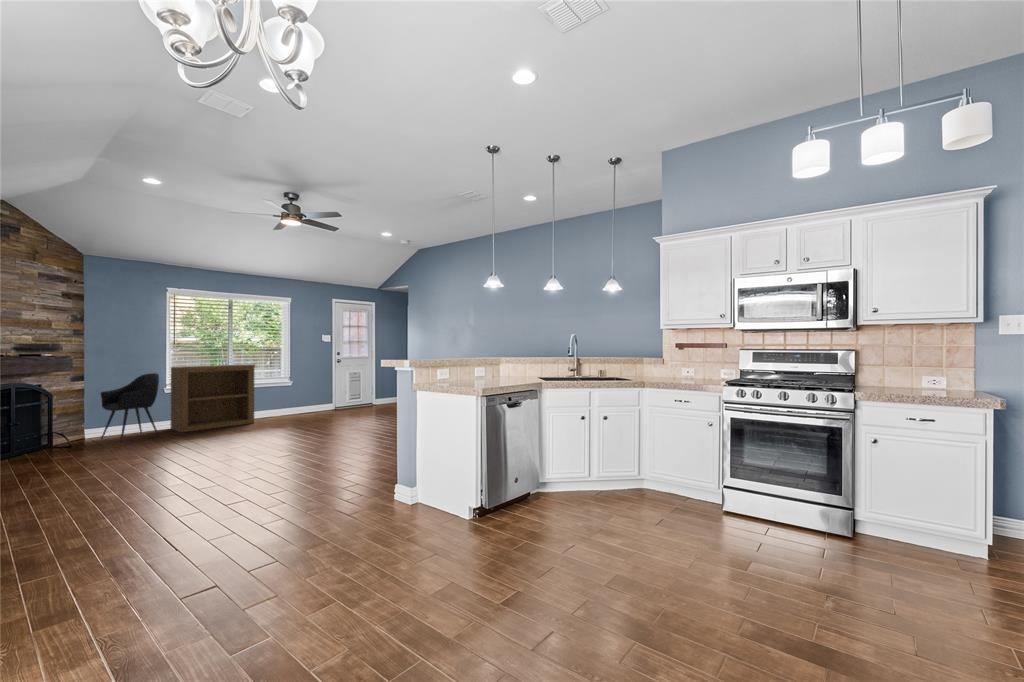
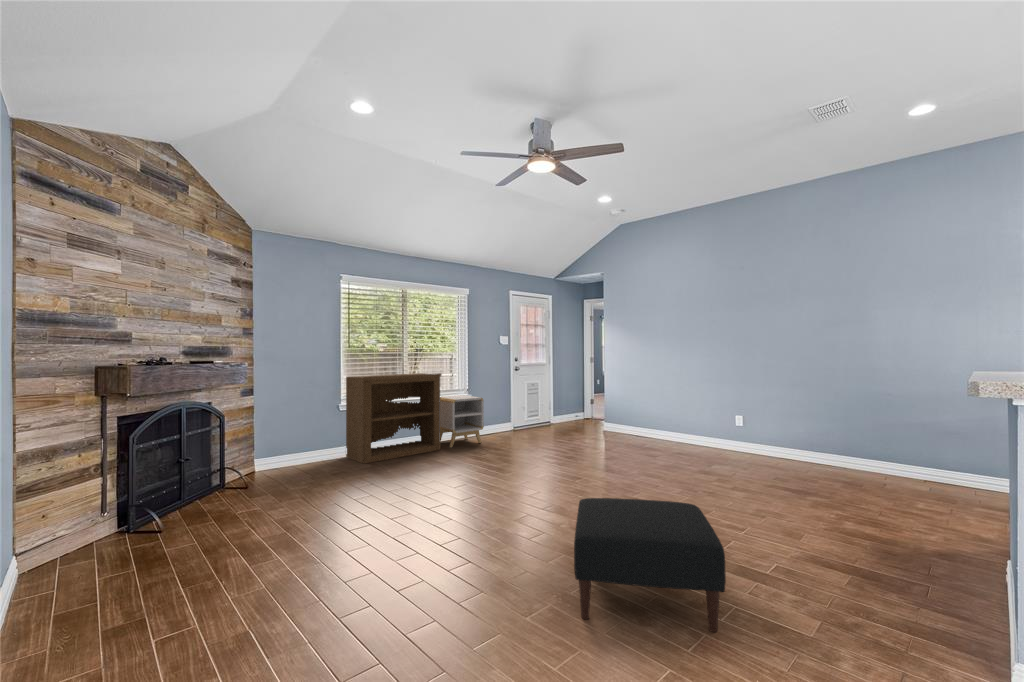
armchair: present [101,373,159,442] -> none [273,385,341,479]
side table: none [257,382,295,421] -> present [440,395,484,447]
ottoman: none [223,434,327,491] -> present [574,498,726,632]

